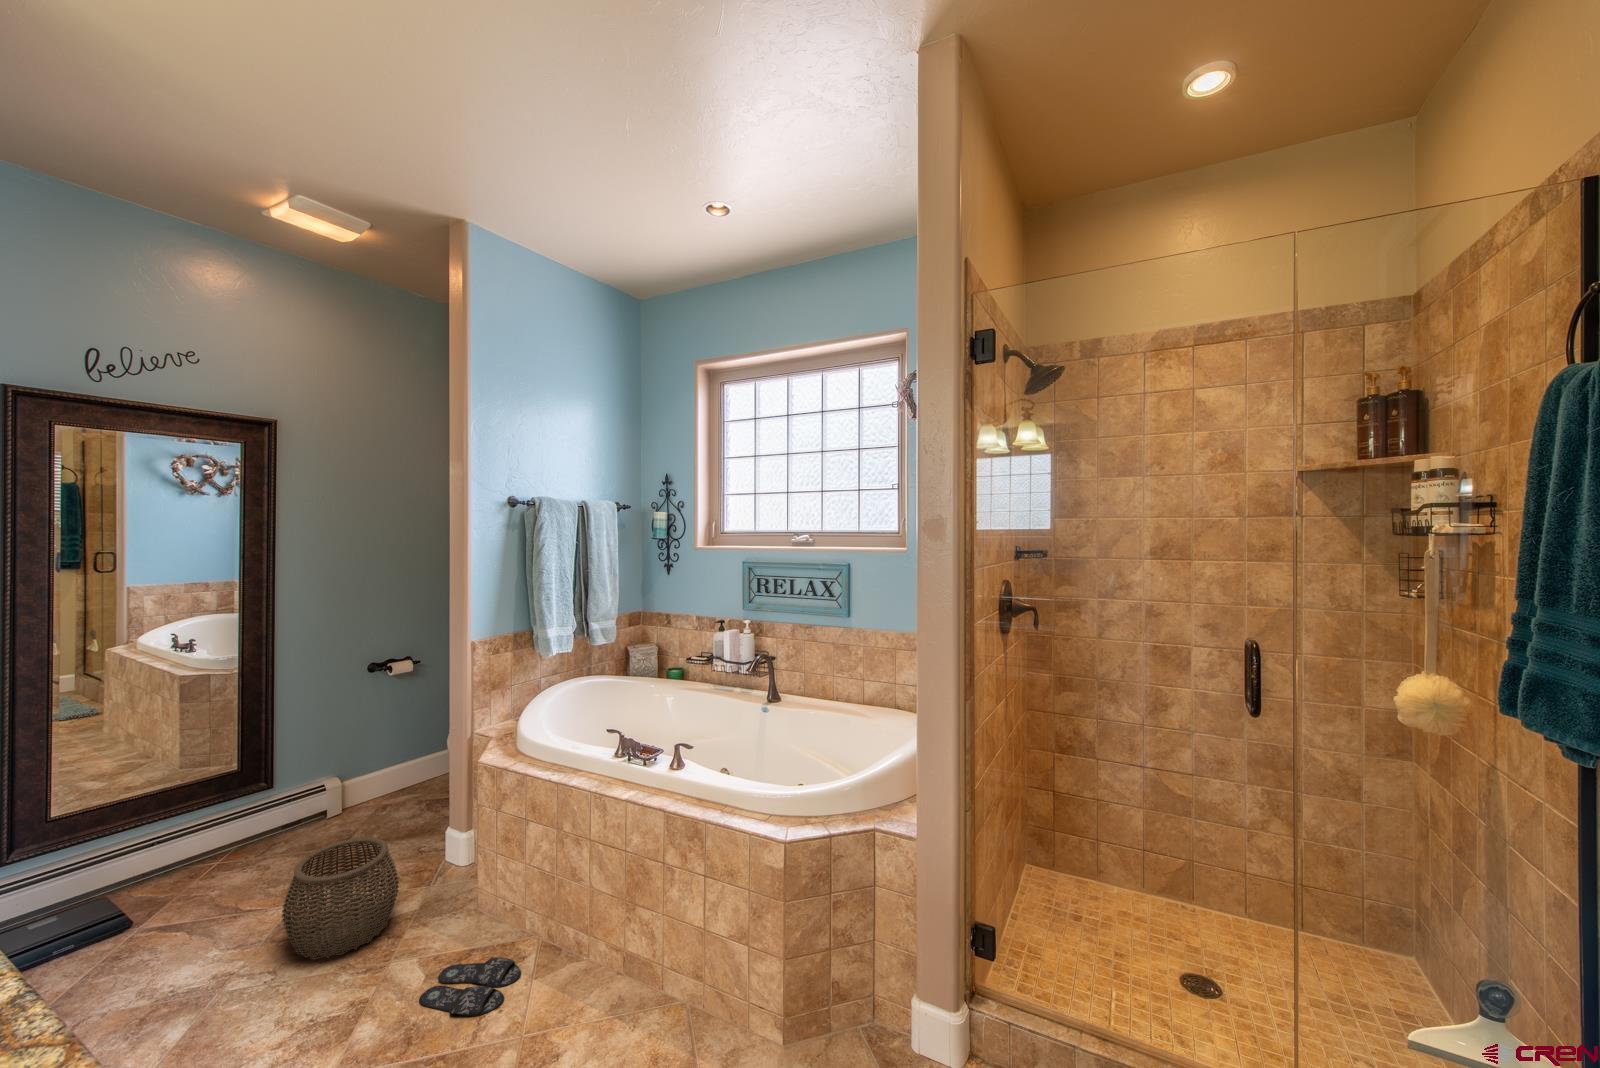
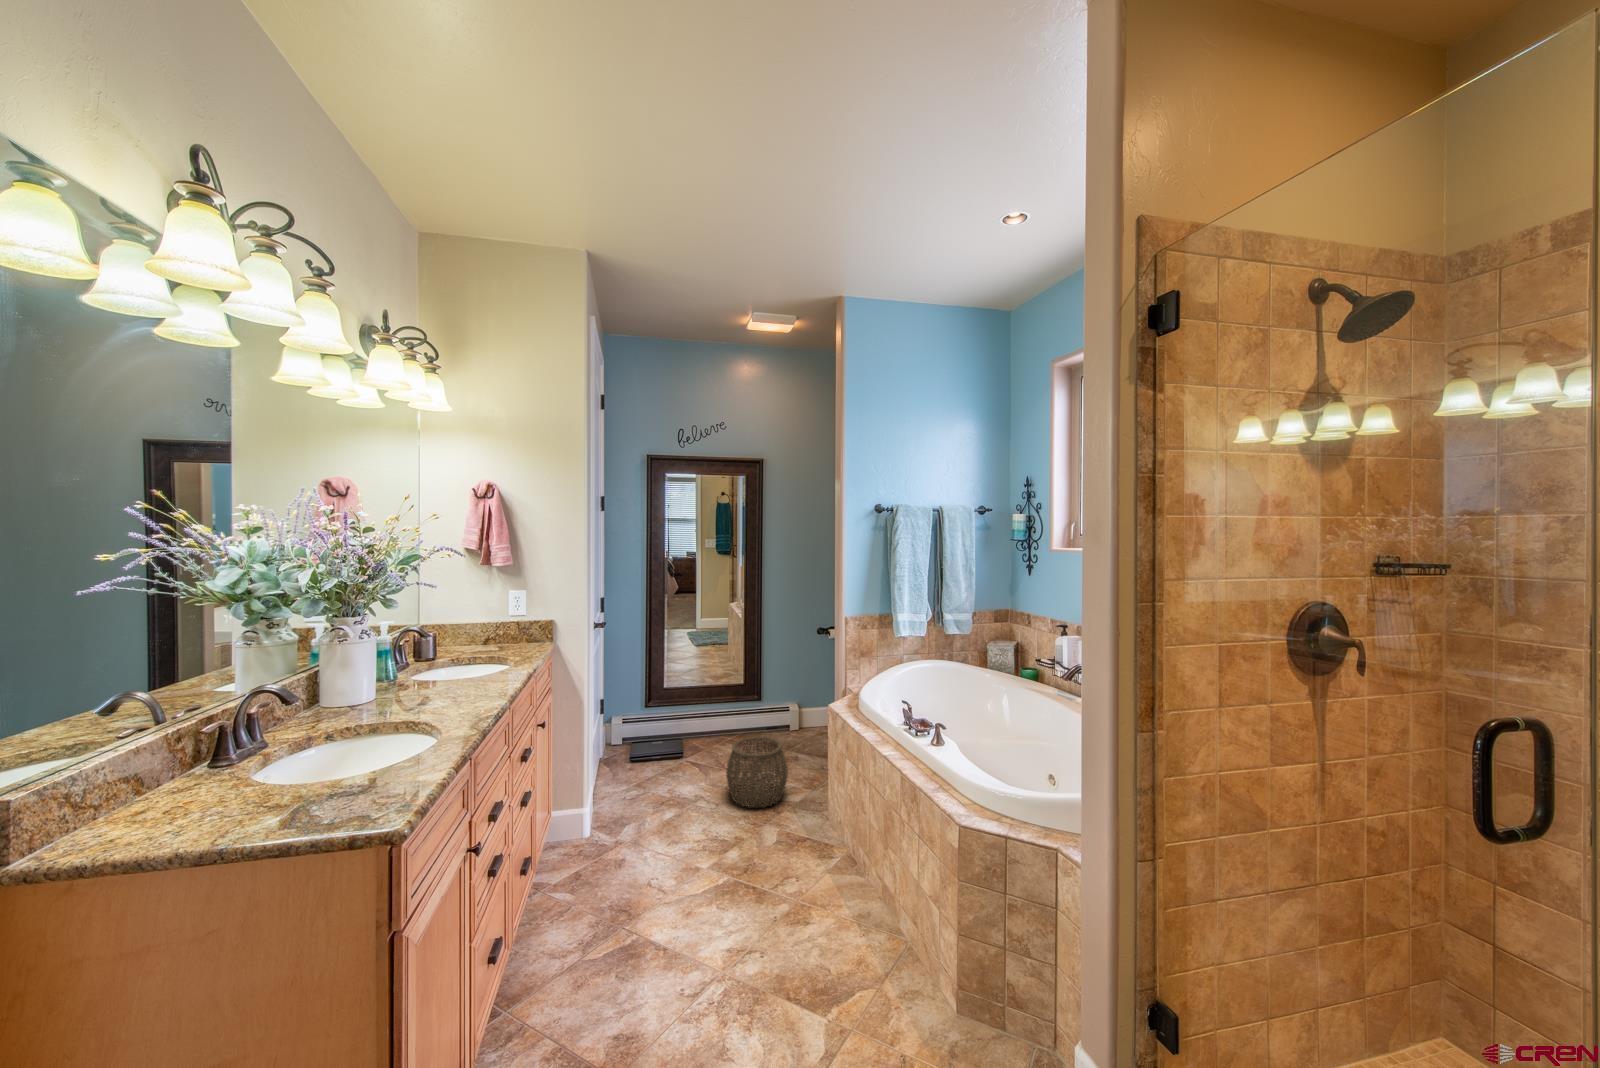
slippers: present [419,957,521,1016] -> none [765,843,827,882]

